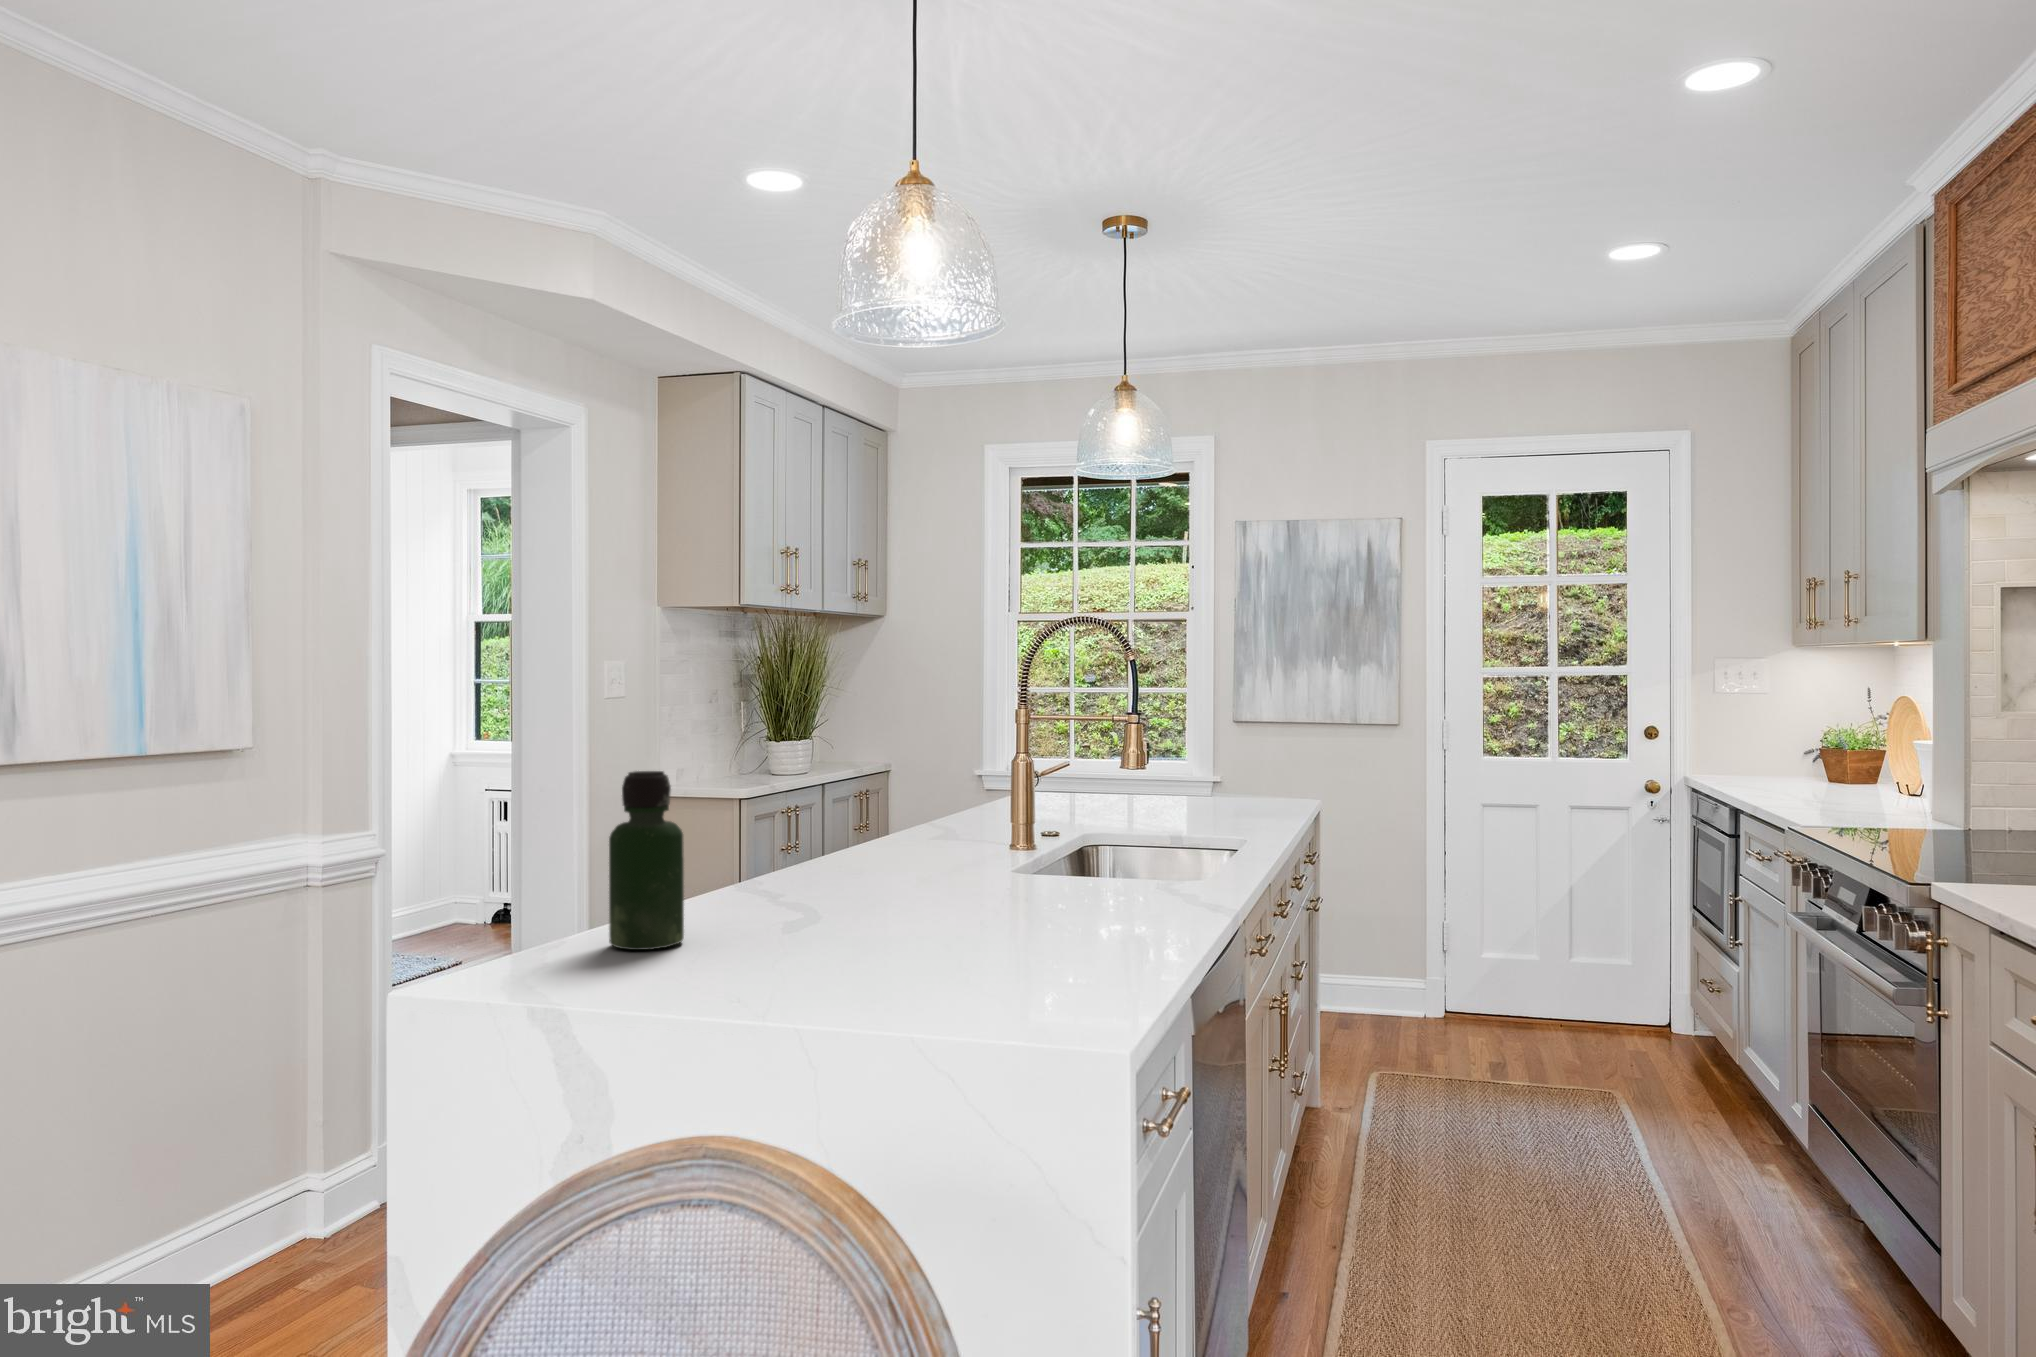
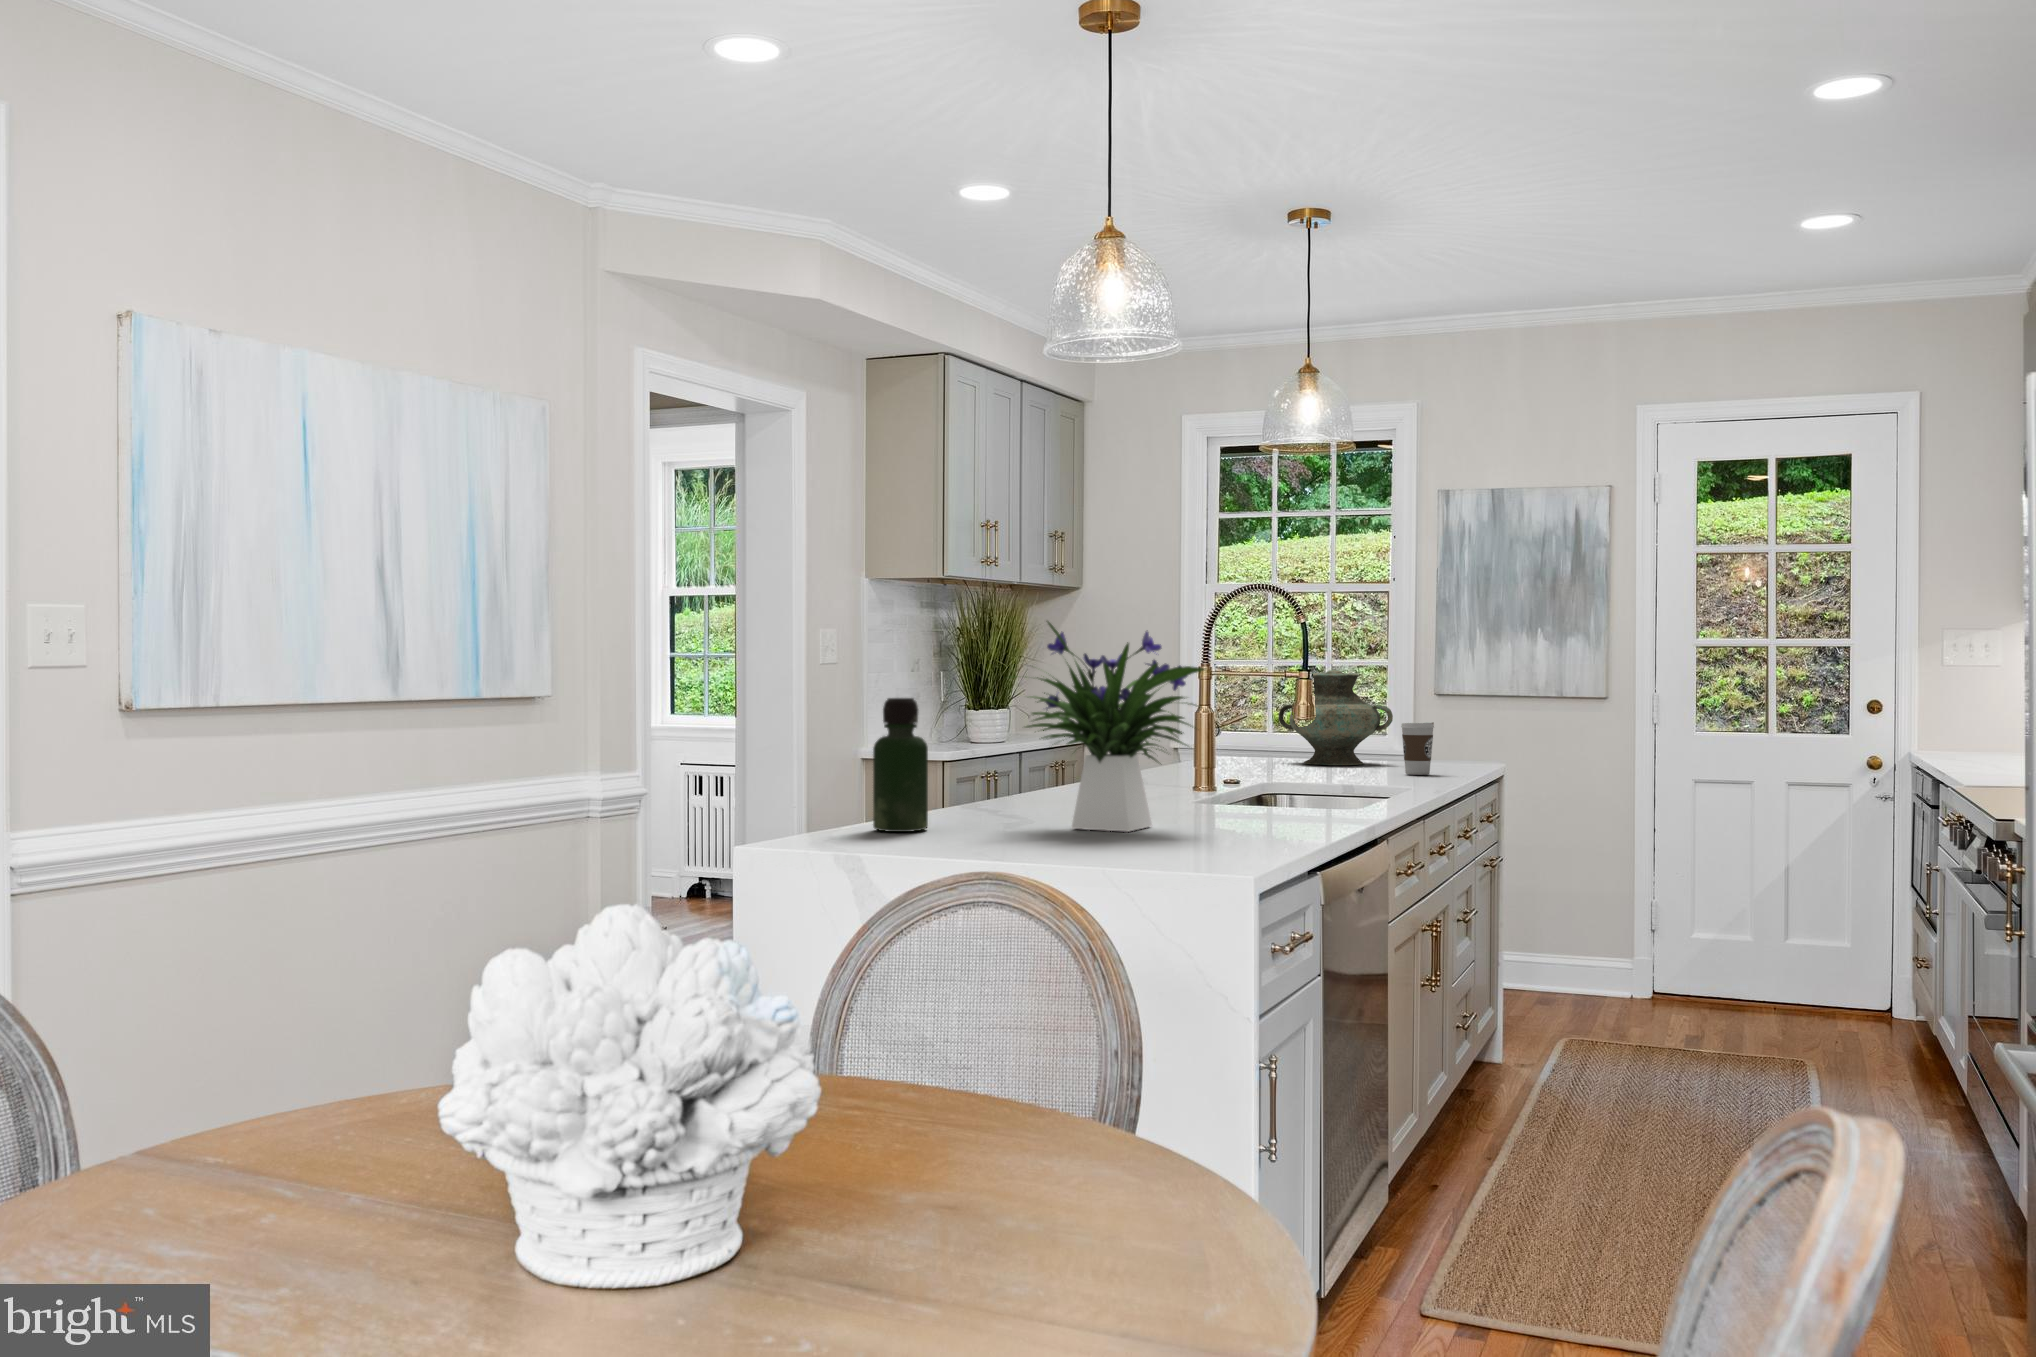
flower arrangement: none [783,668,1043,940] -> present [1026,621,1205,832]
vase: none [1091,704,1208,803] -> present [1279,670,1393,765]
coffee cup: none [1224,761,1258,817] -> present [1401,722,1434,775]

